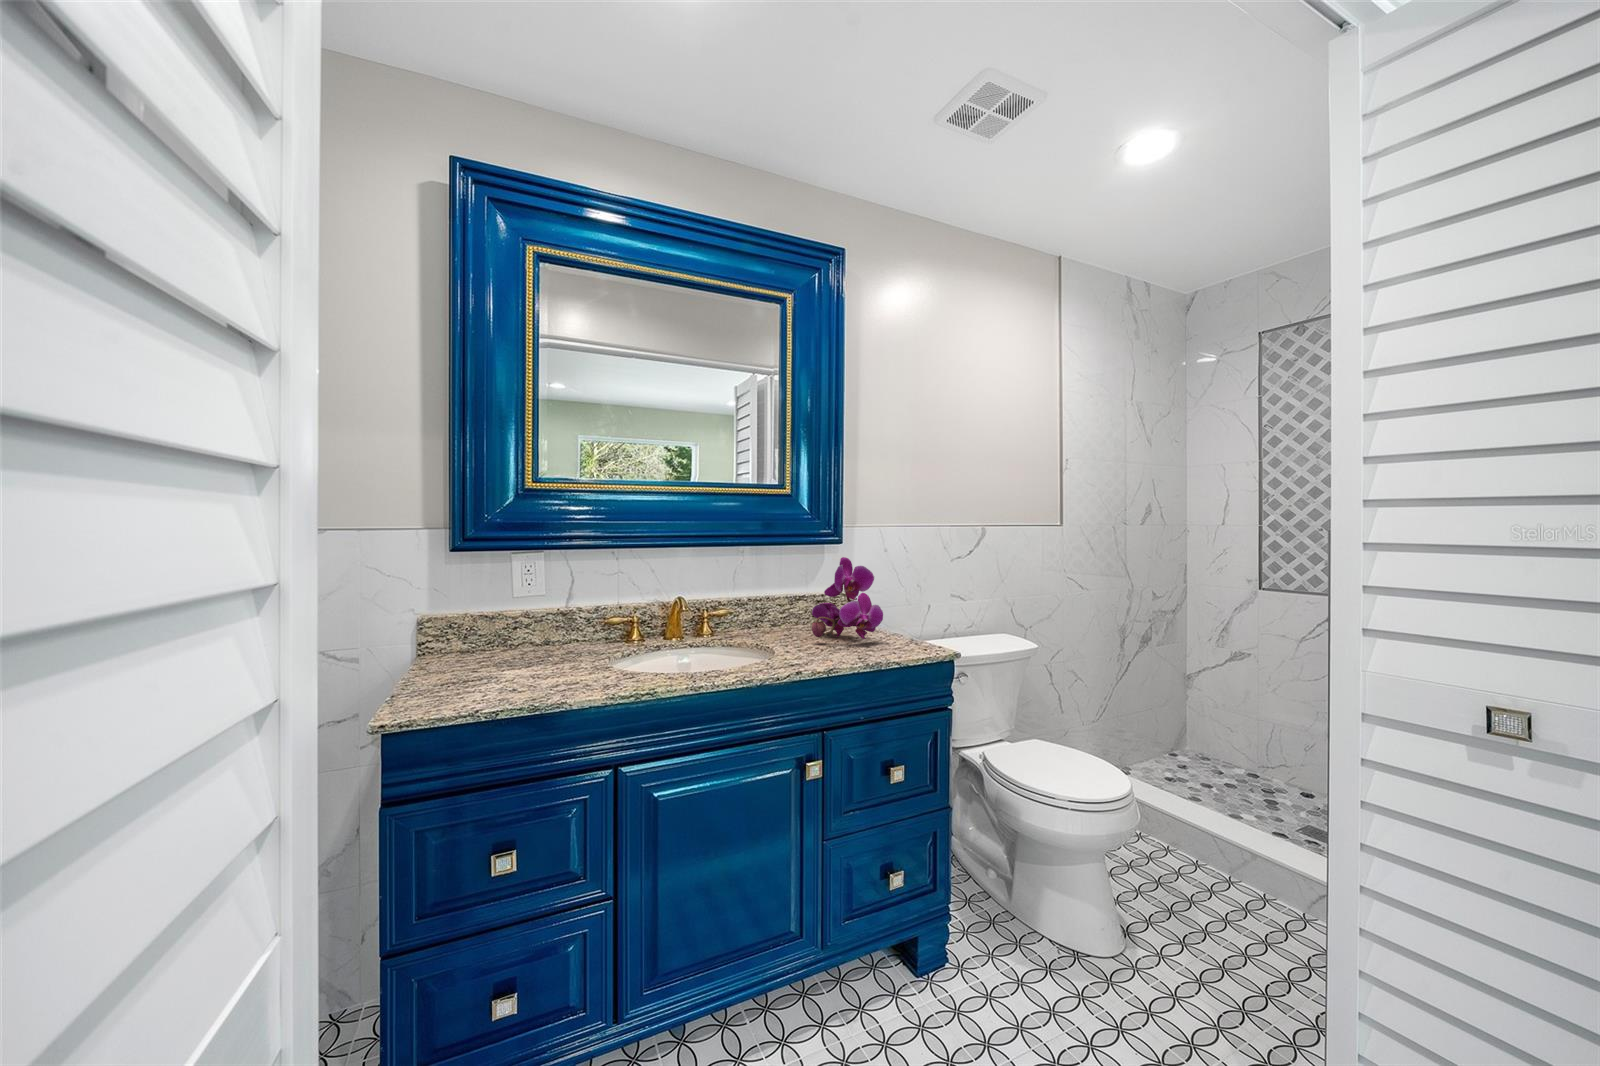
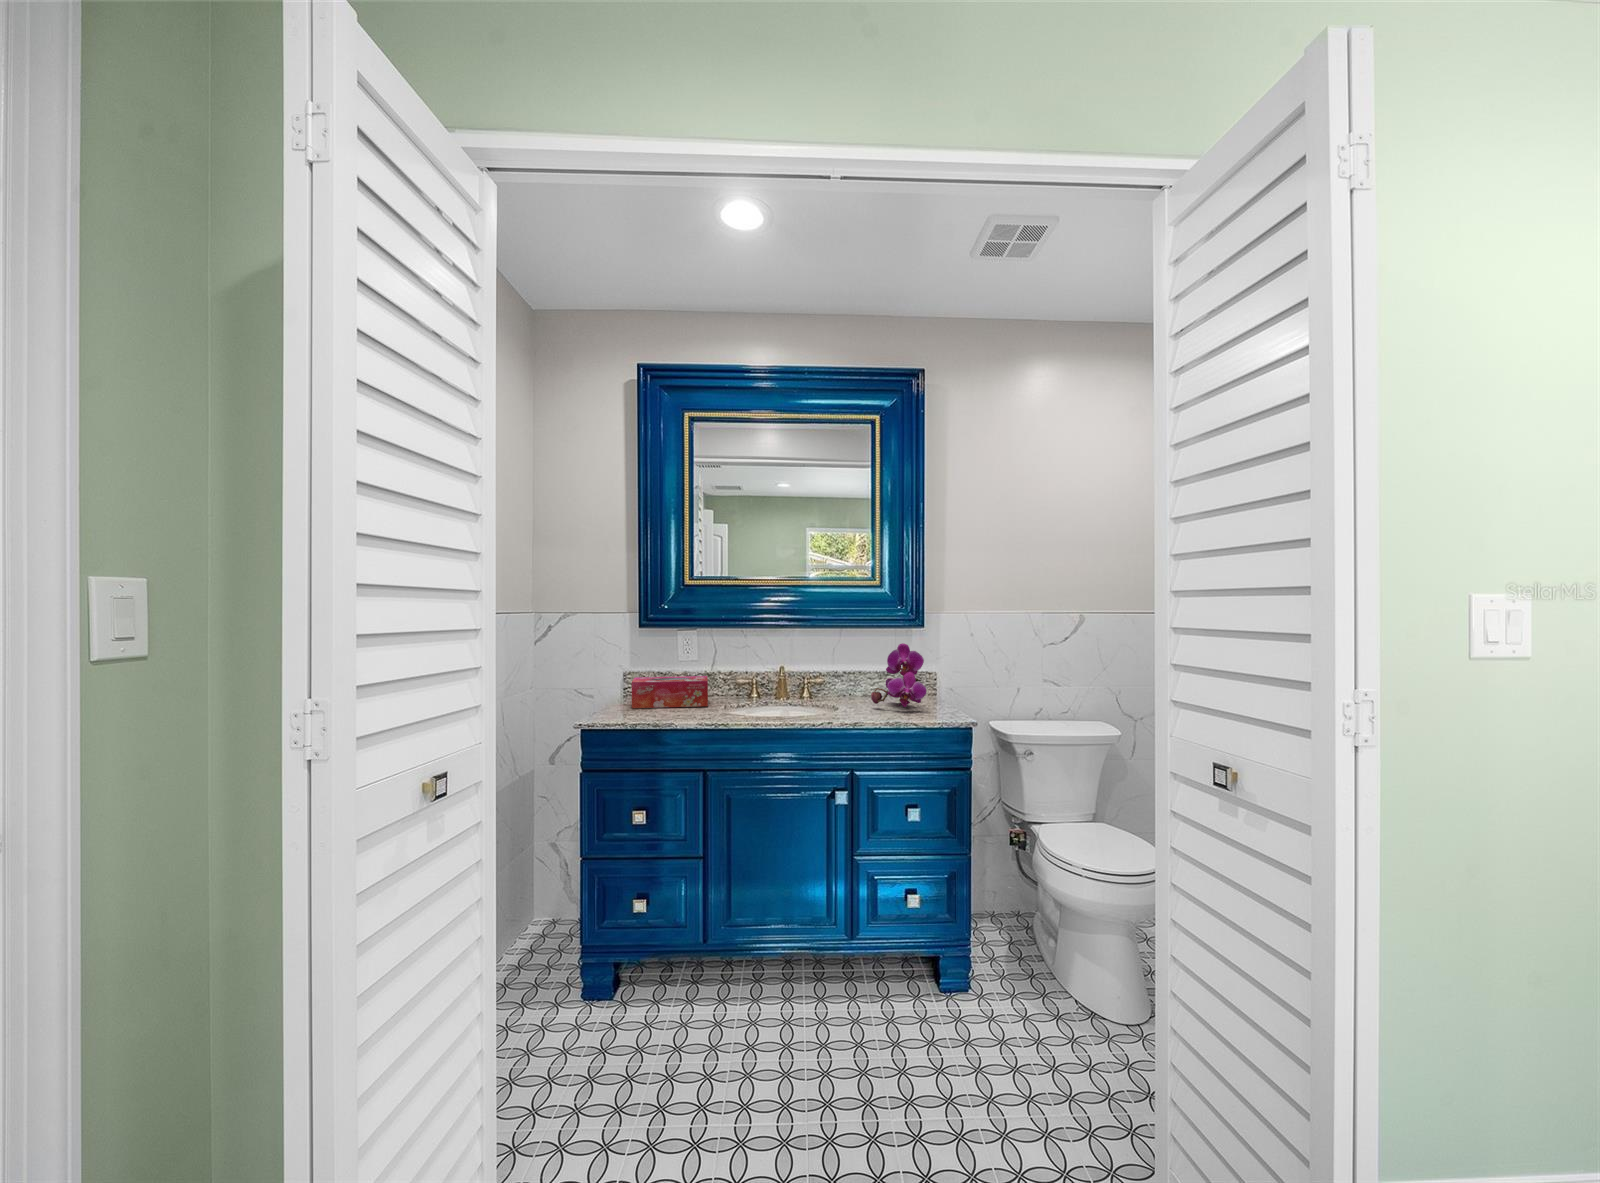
tissue box: none [445,616,583,679] -> present [632,676,708,708]

